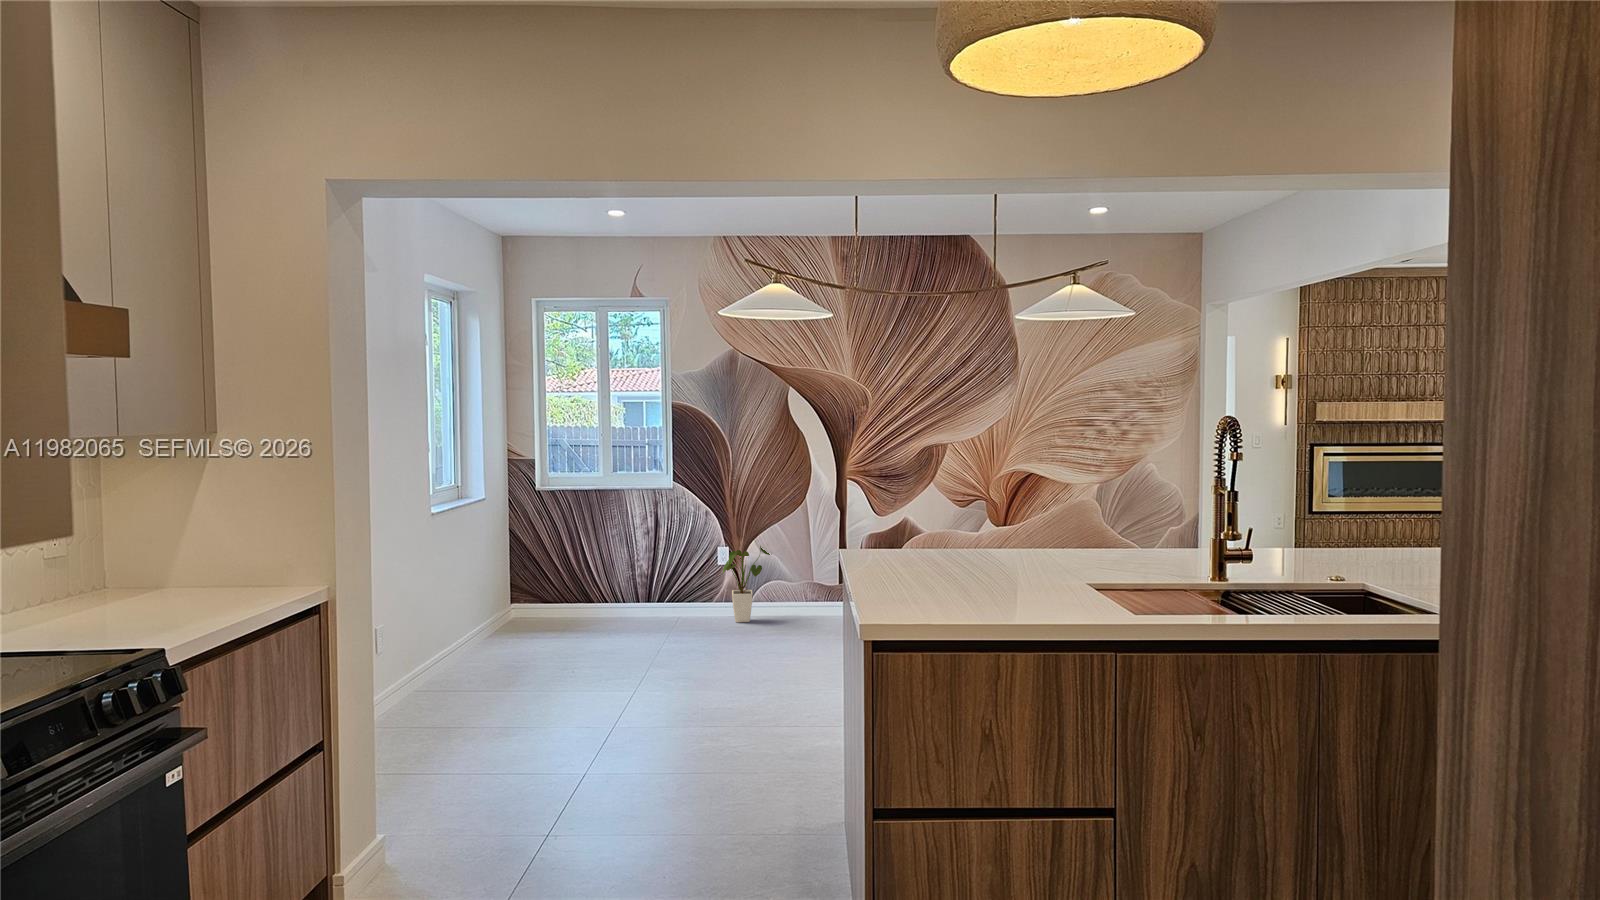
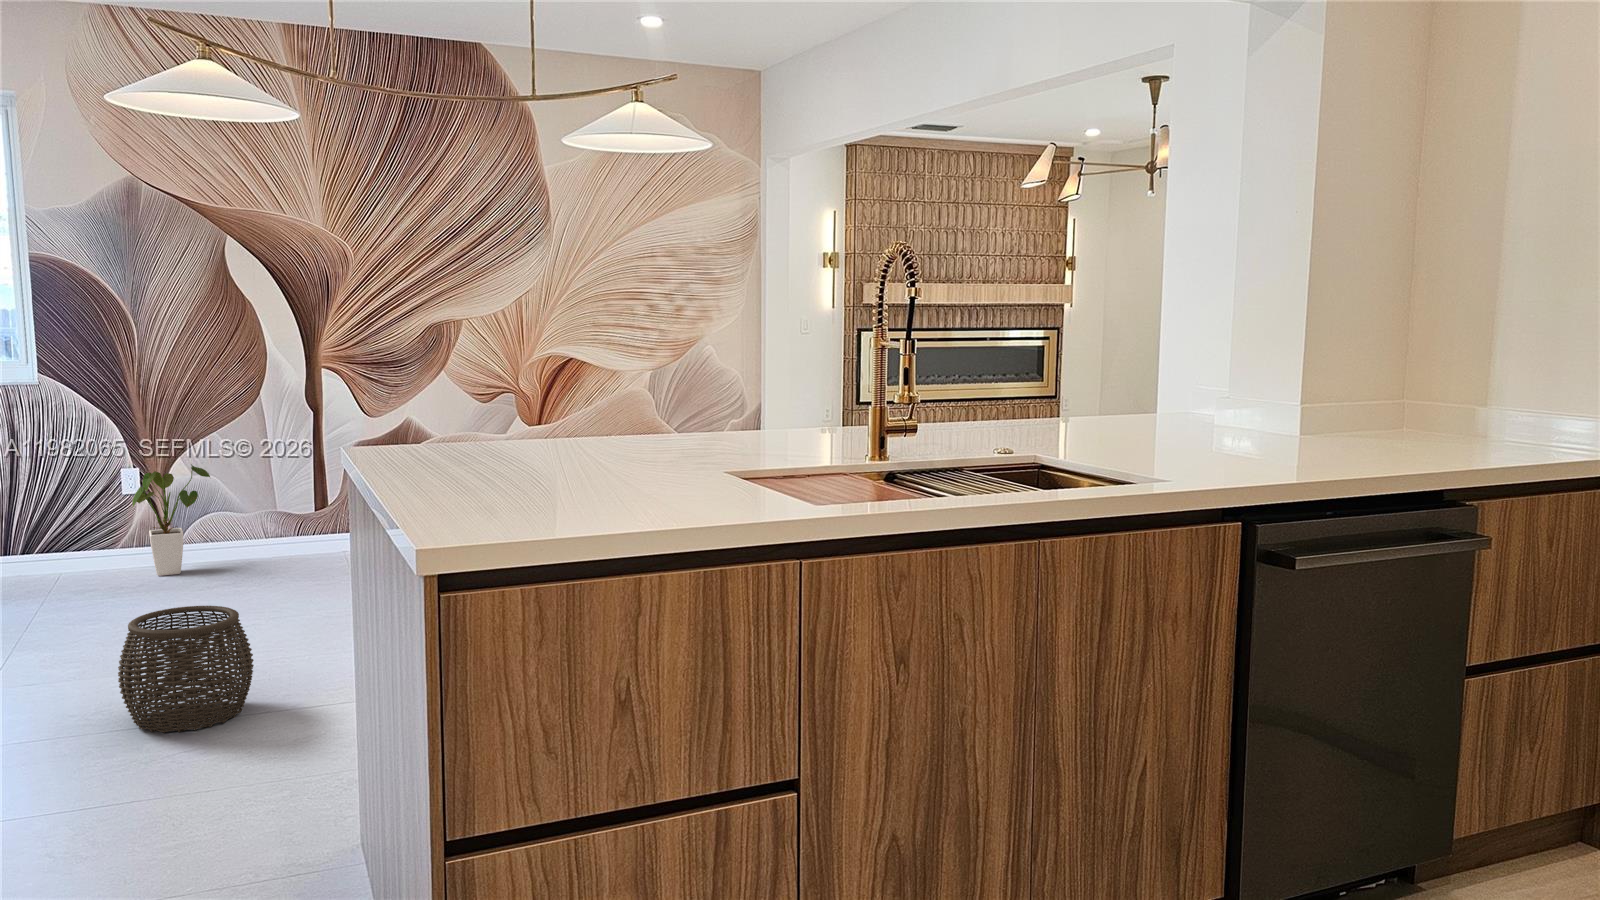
woven basket: none [700,648,776,728] -> present [118,606,254,733]

